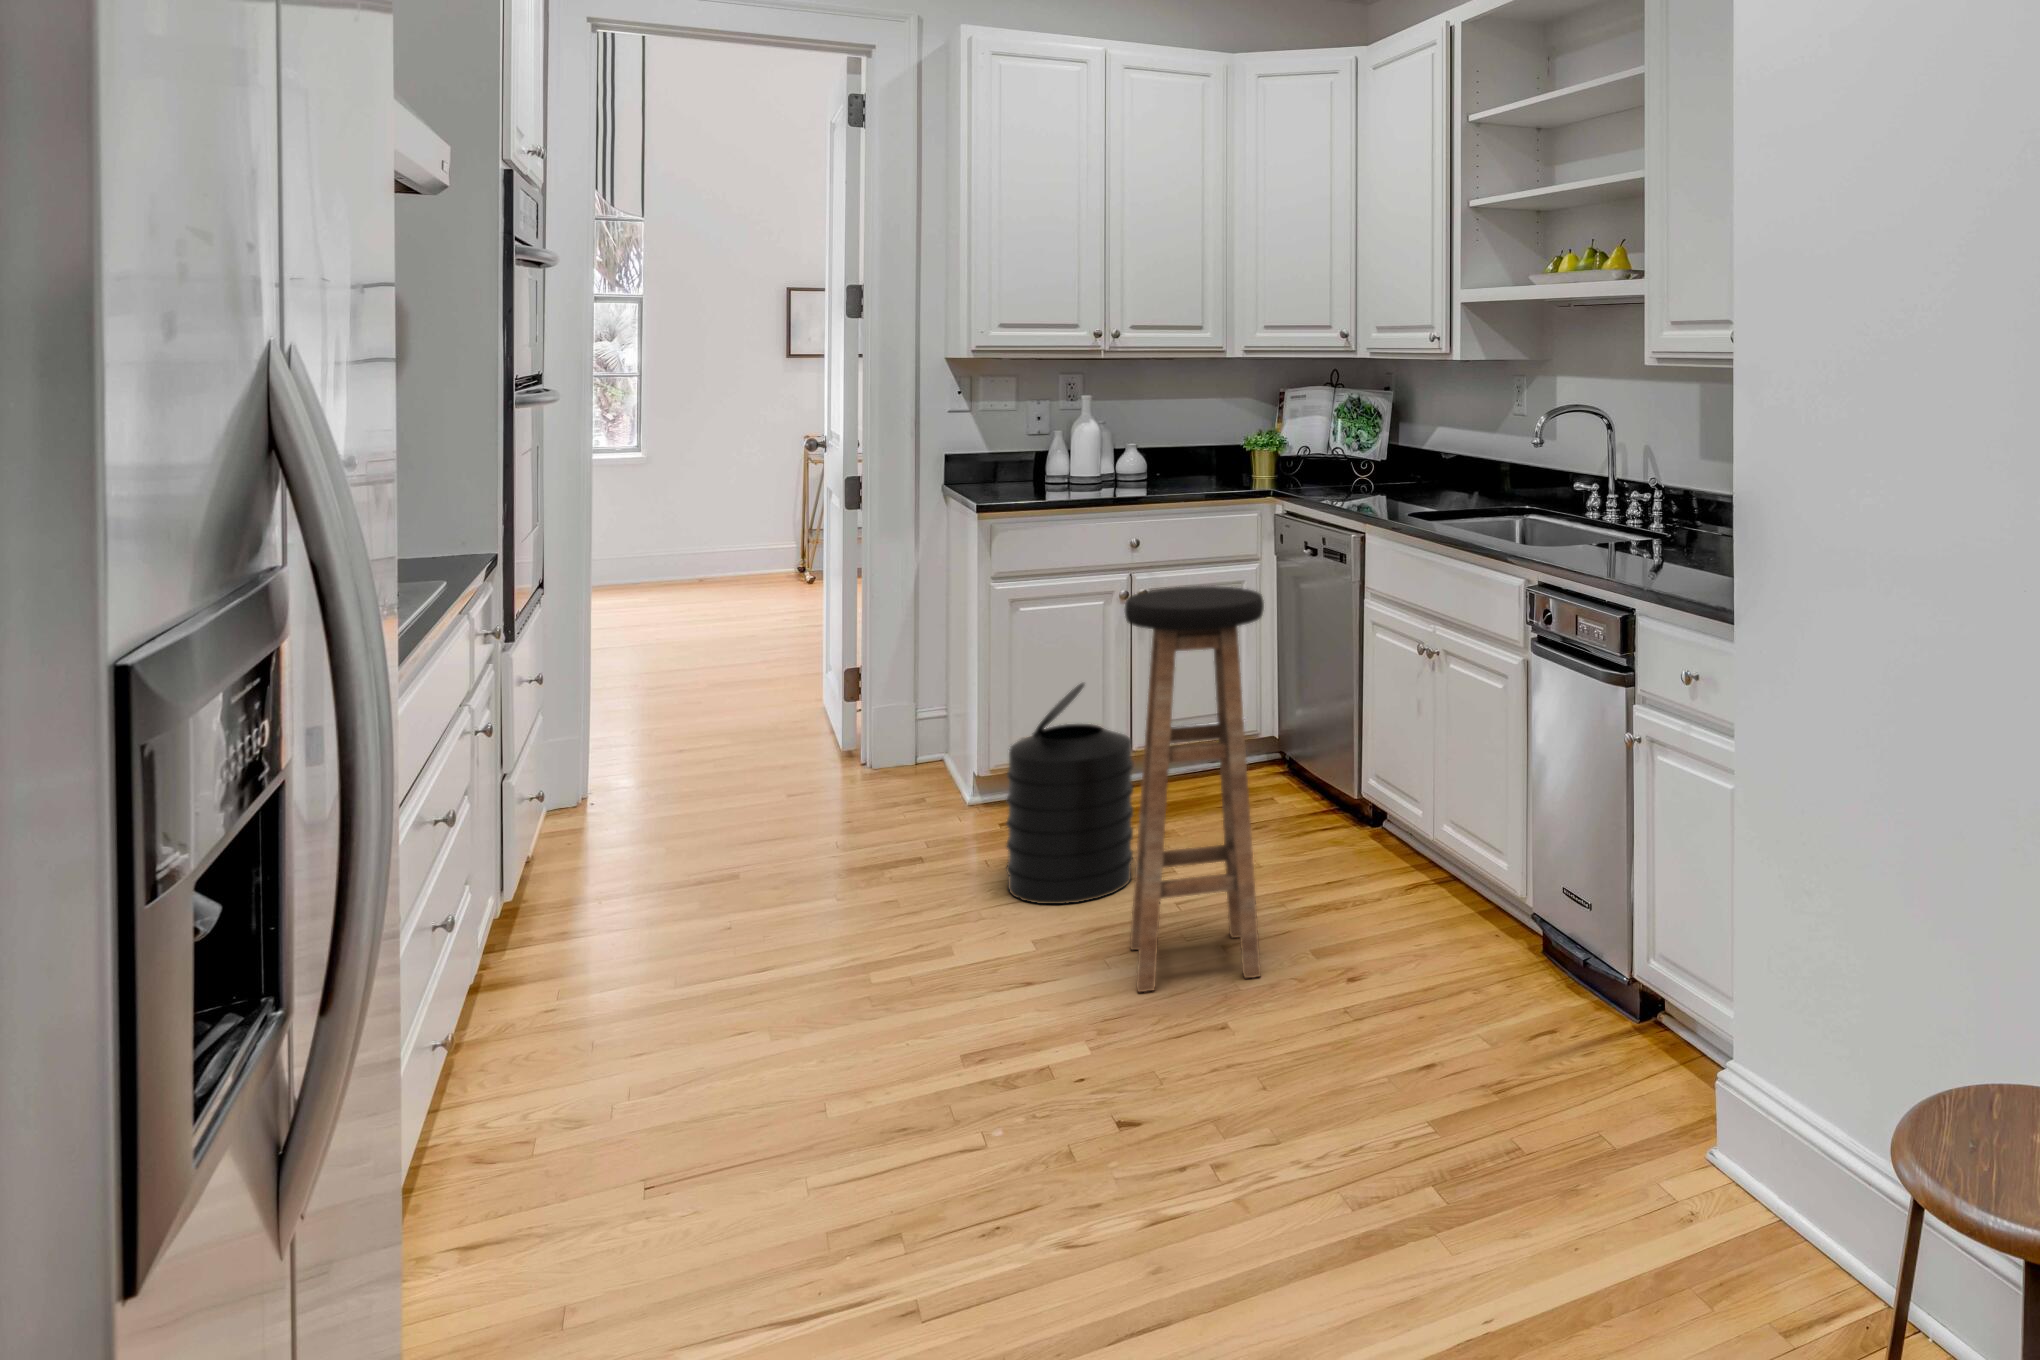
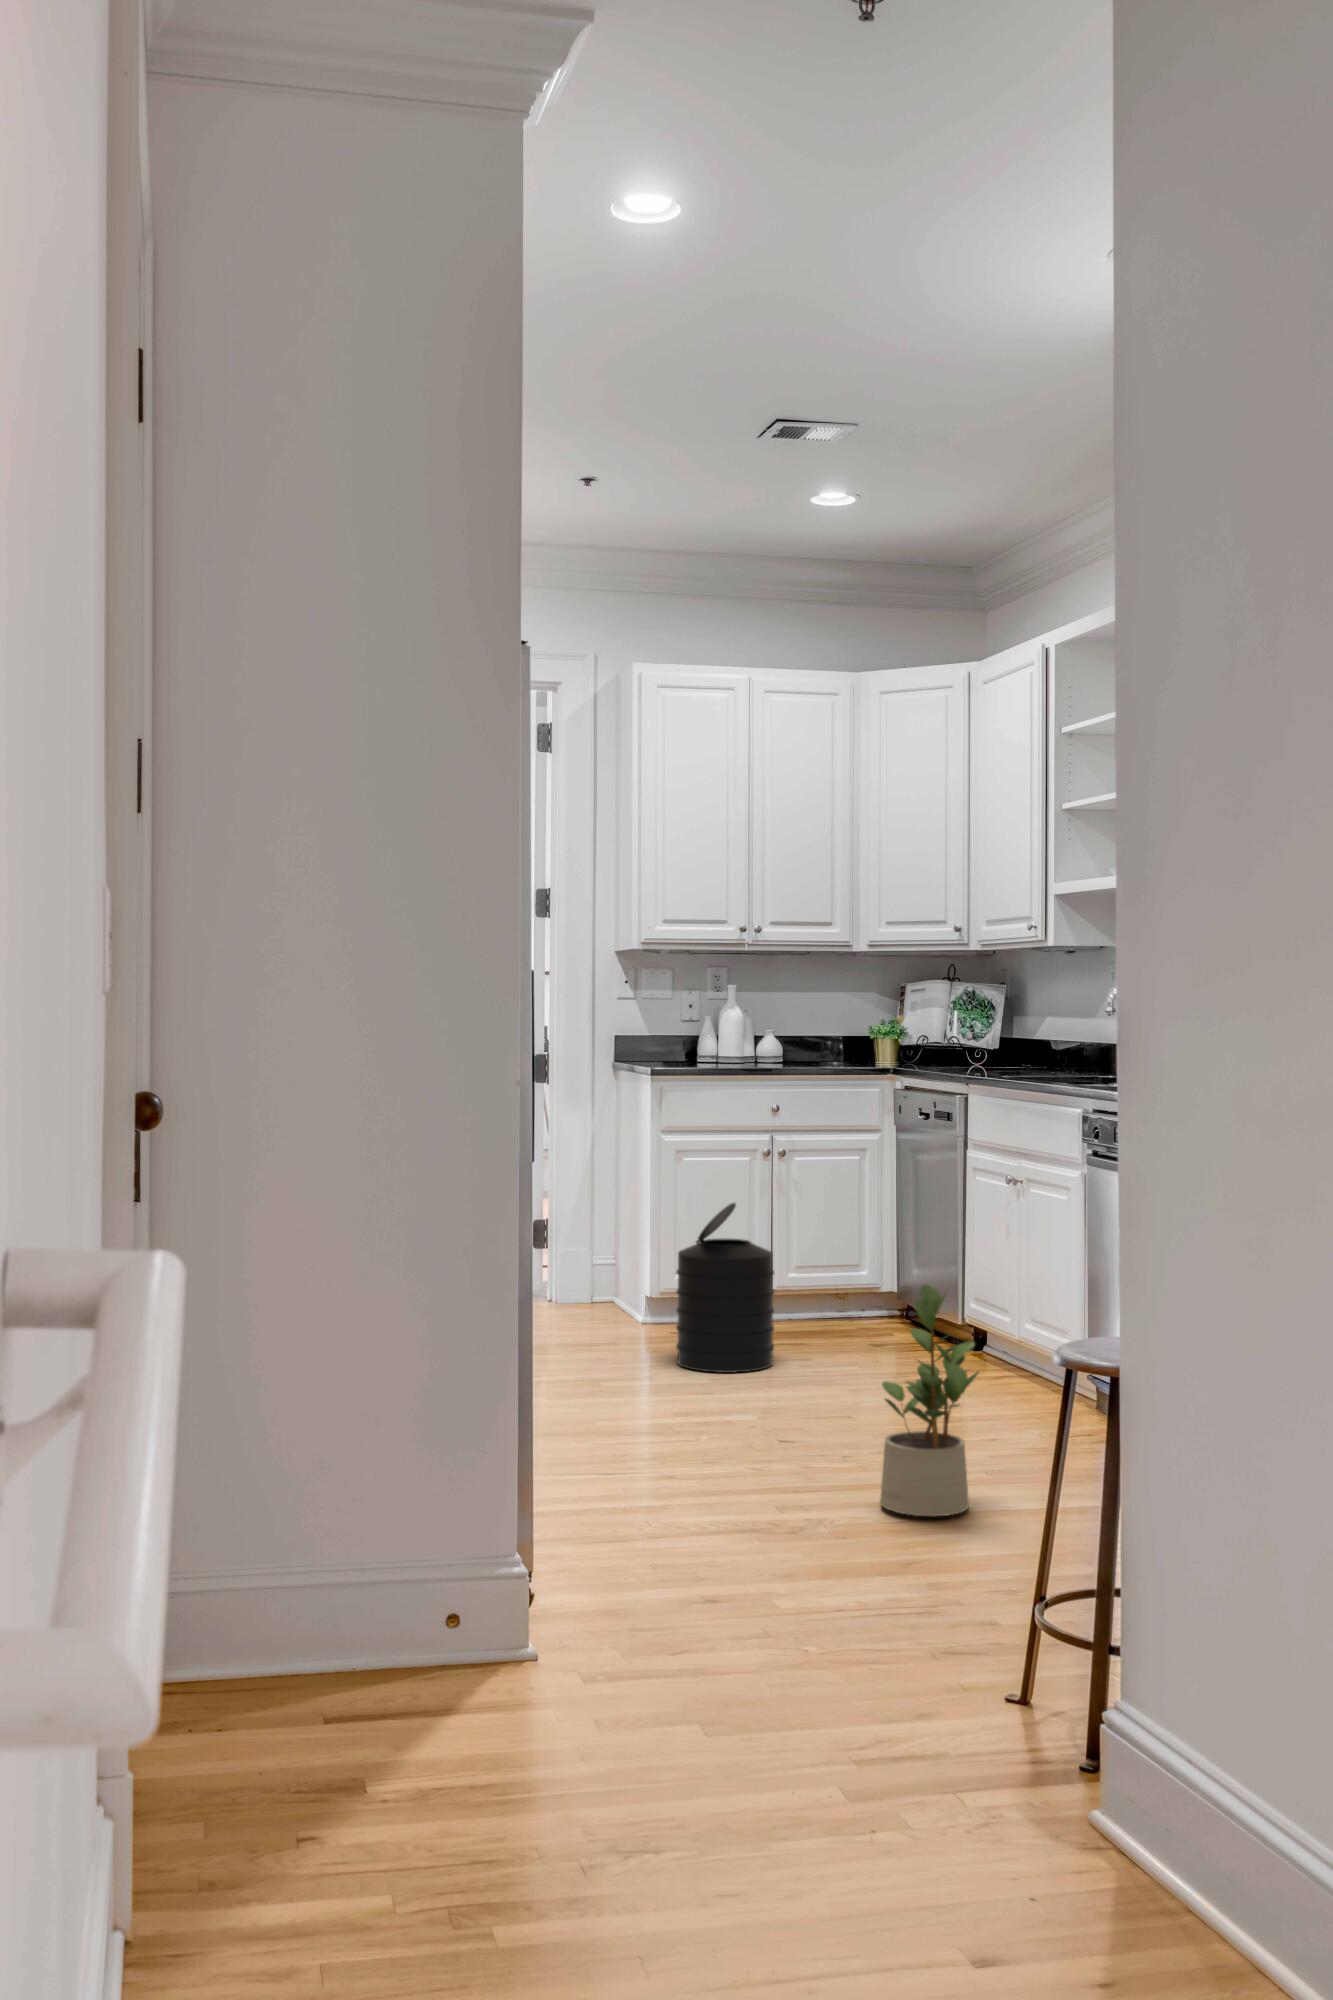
bar stool: present [1124,586,1264,992] -> none [769,1116,876,1414]
potted plant: none [1285,900,1431,1257] -> present [880,1285,978,1516]

